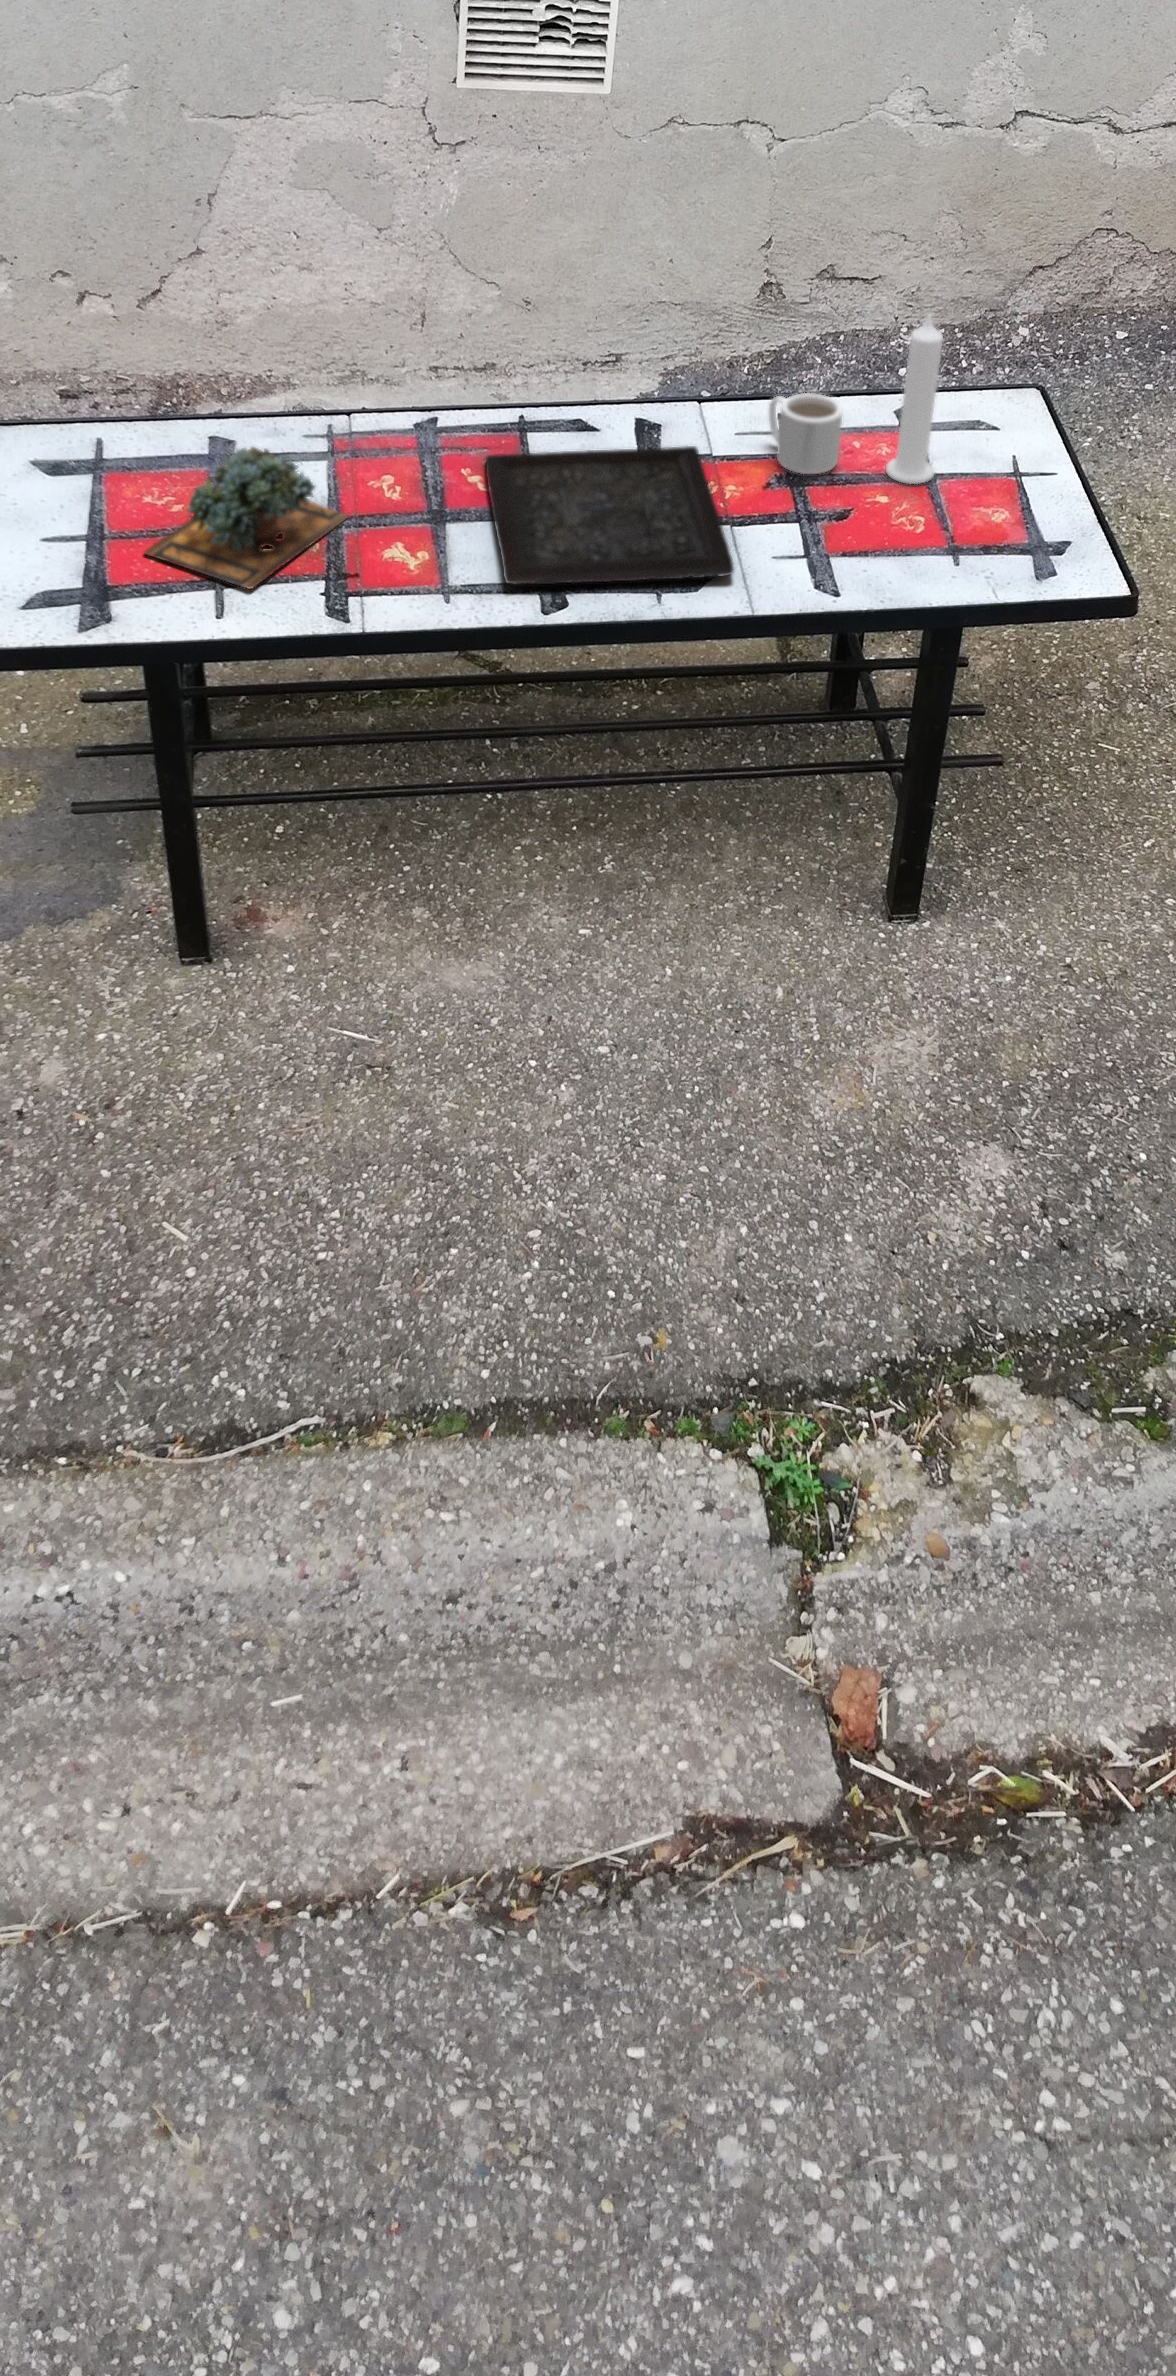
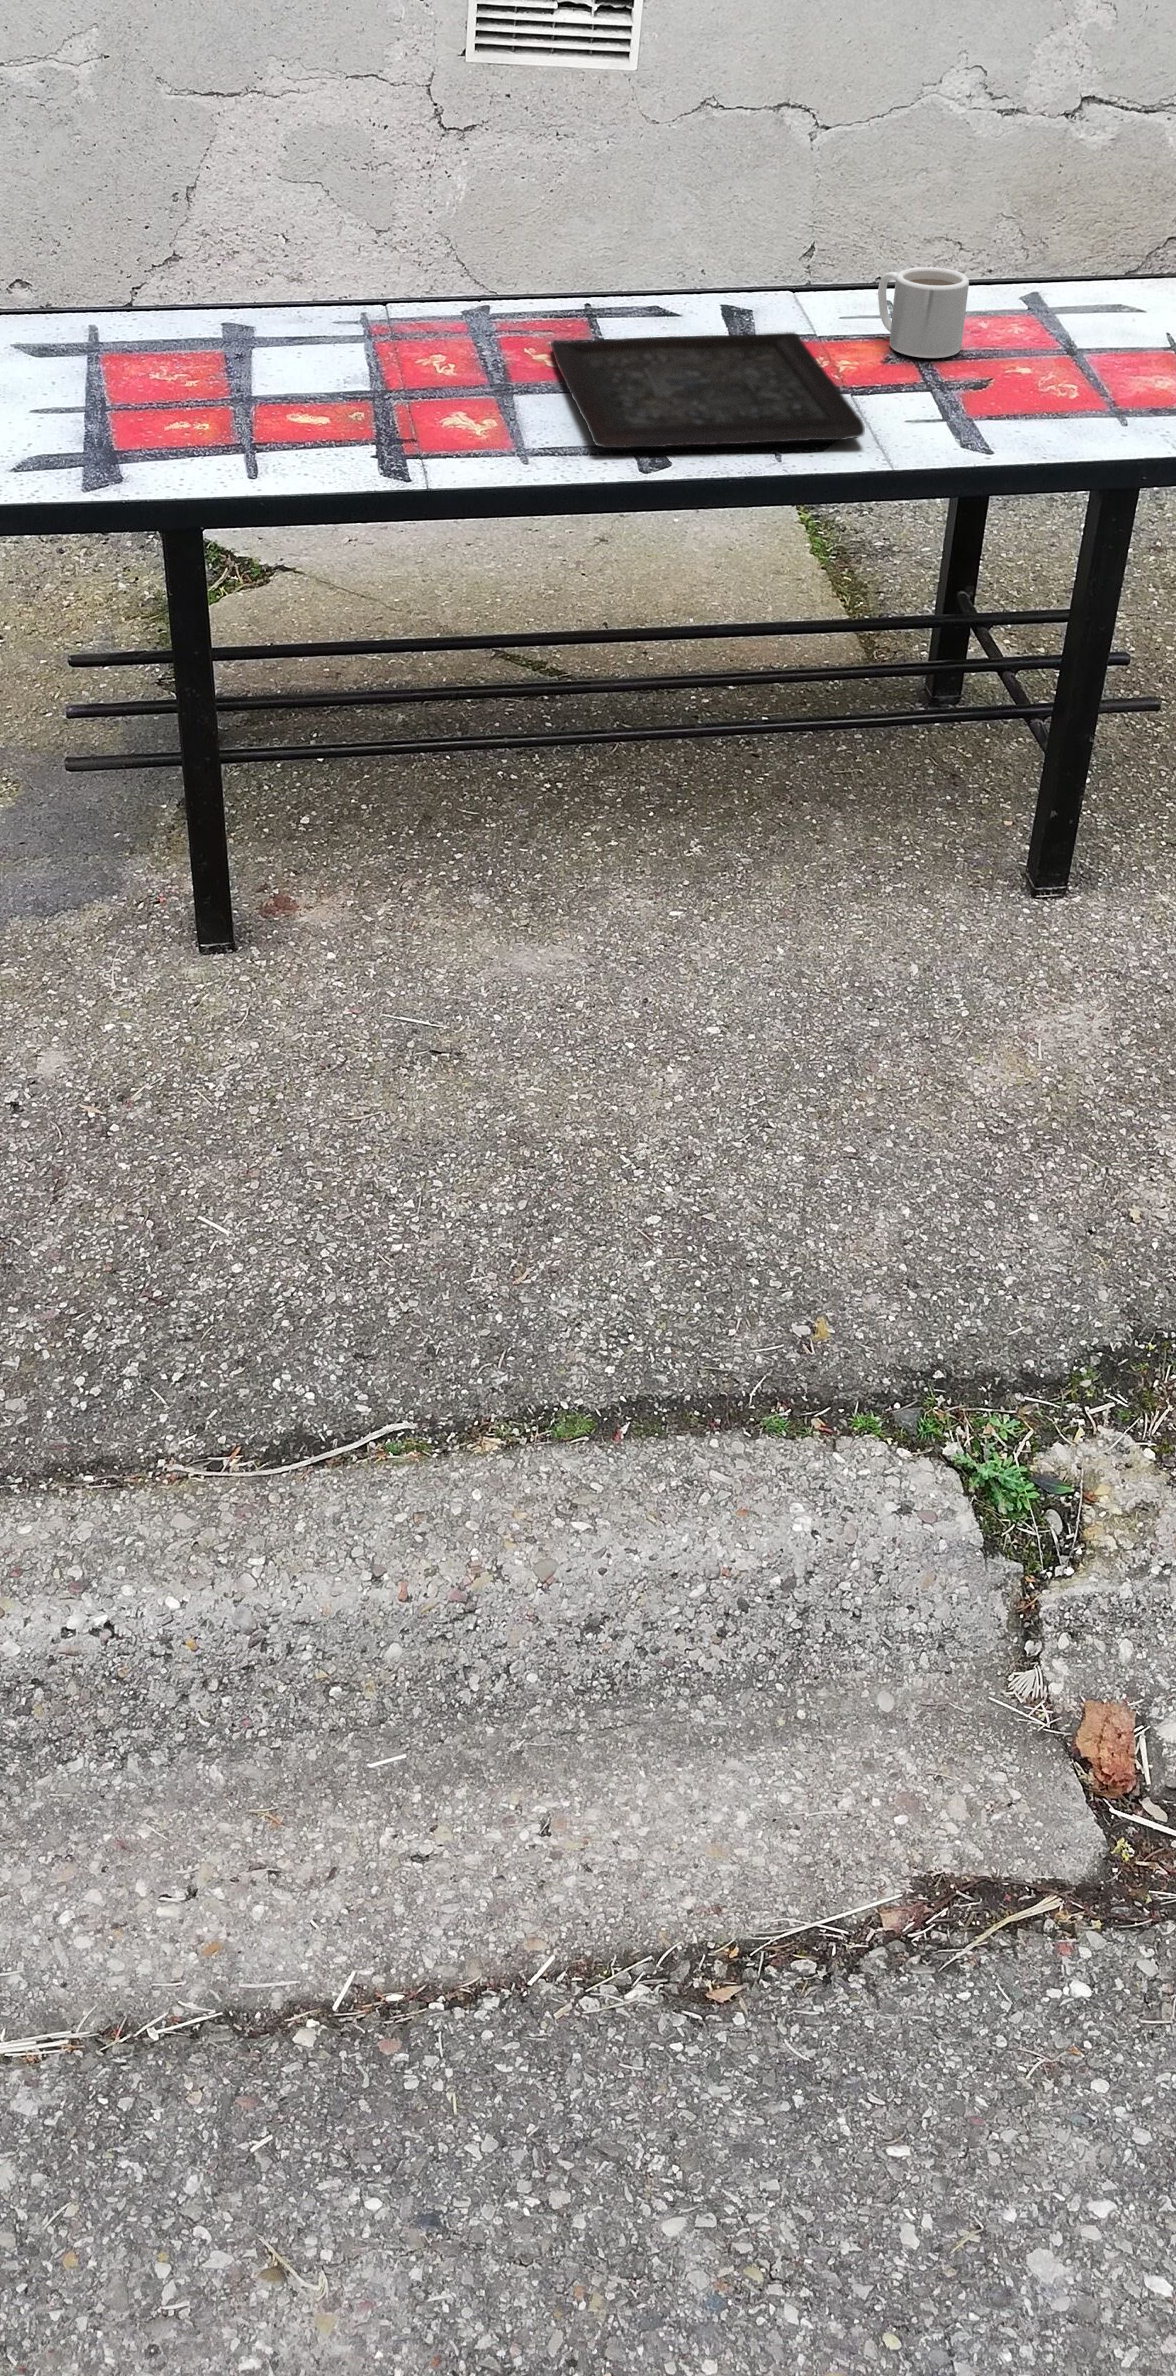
candle: present [886,313,943,484] -> none [1018,147,1091,366]
succulent plant: present [144,447,347,589] -> none [156,301,398,454]

